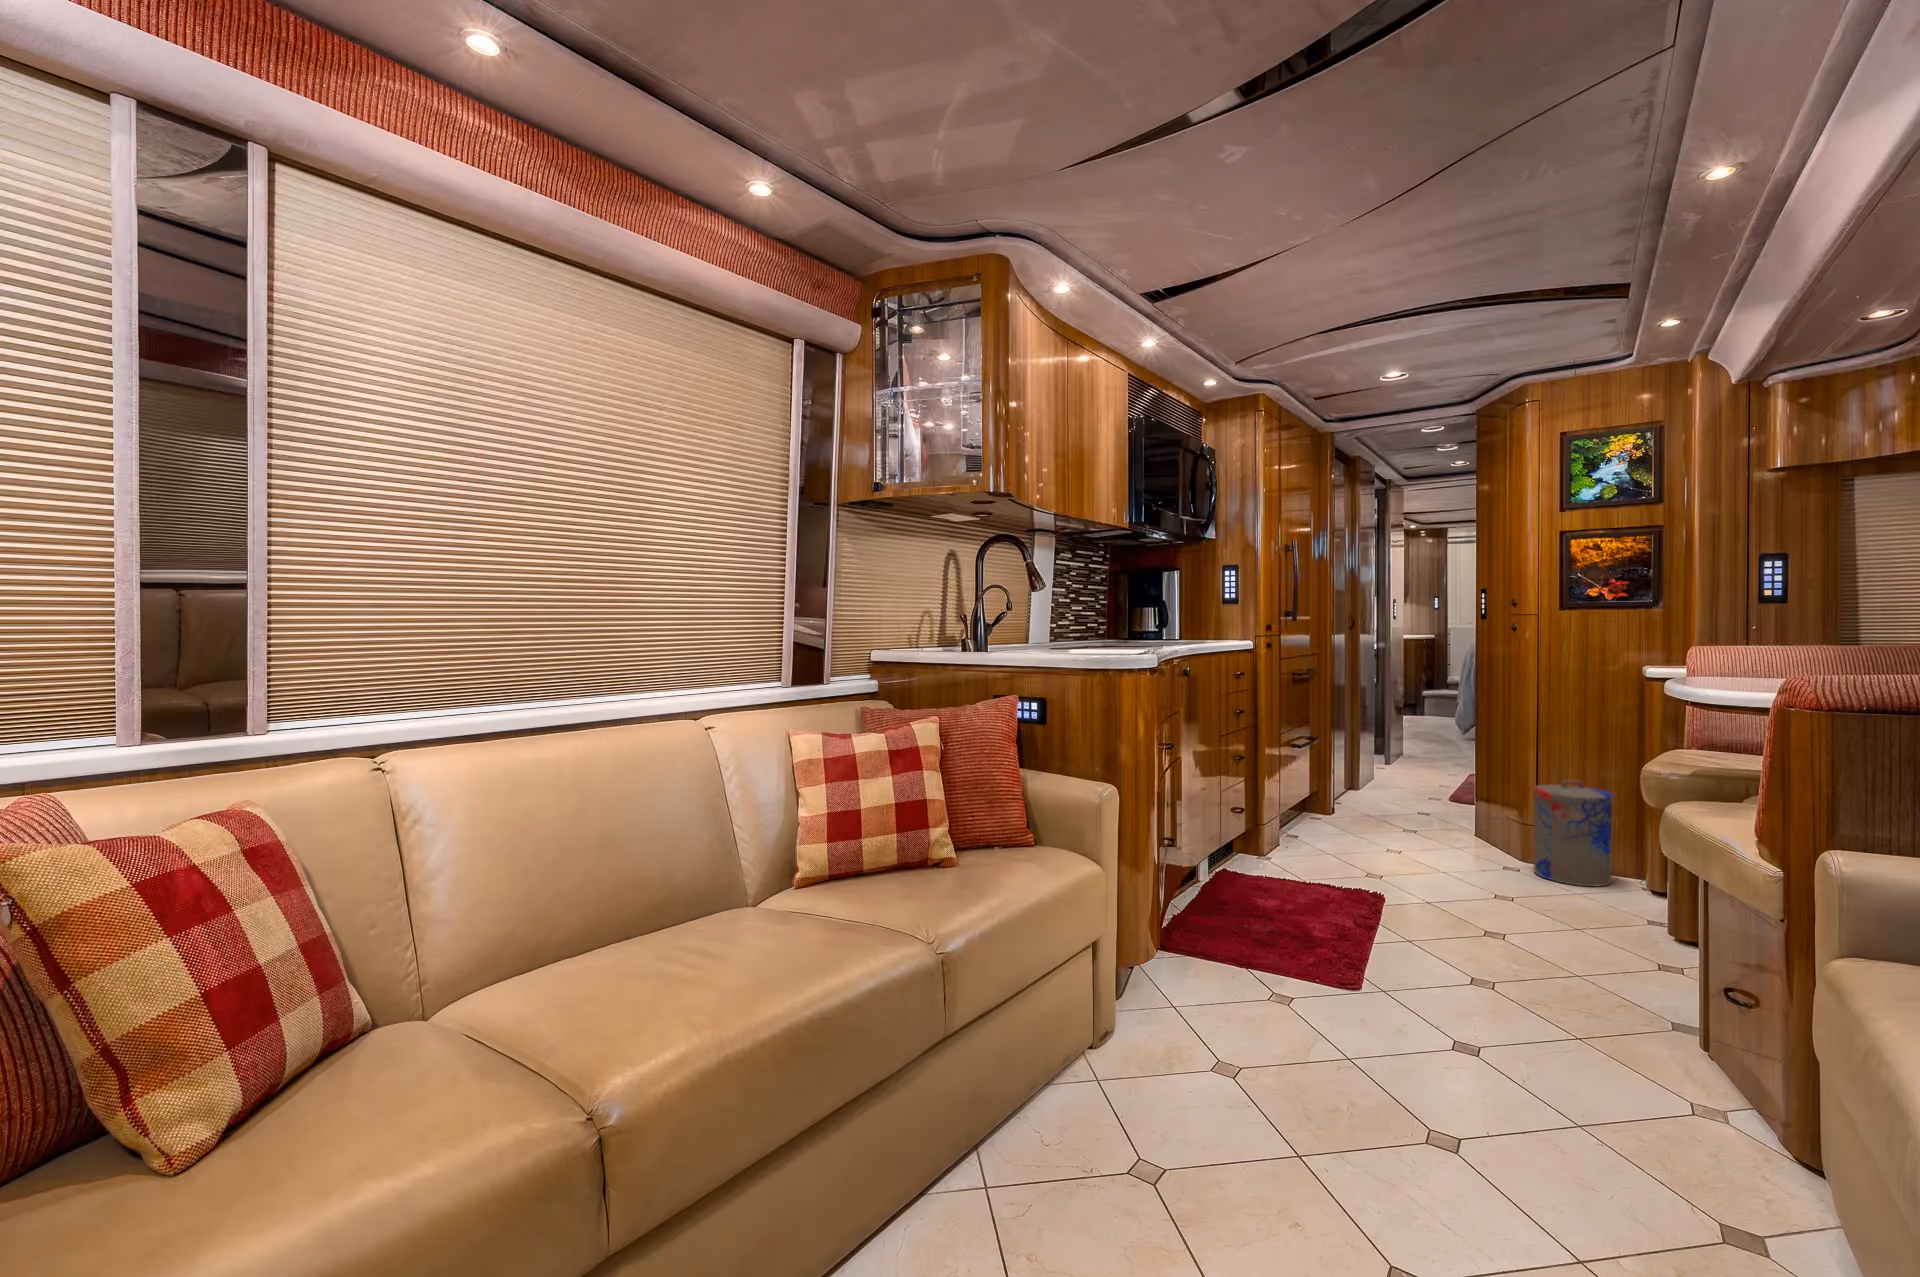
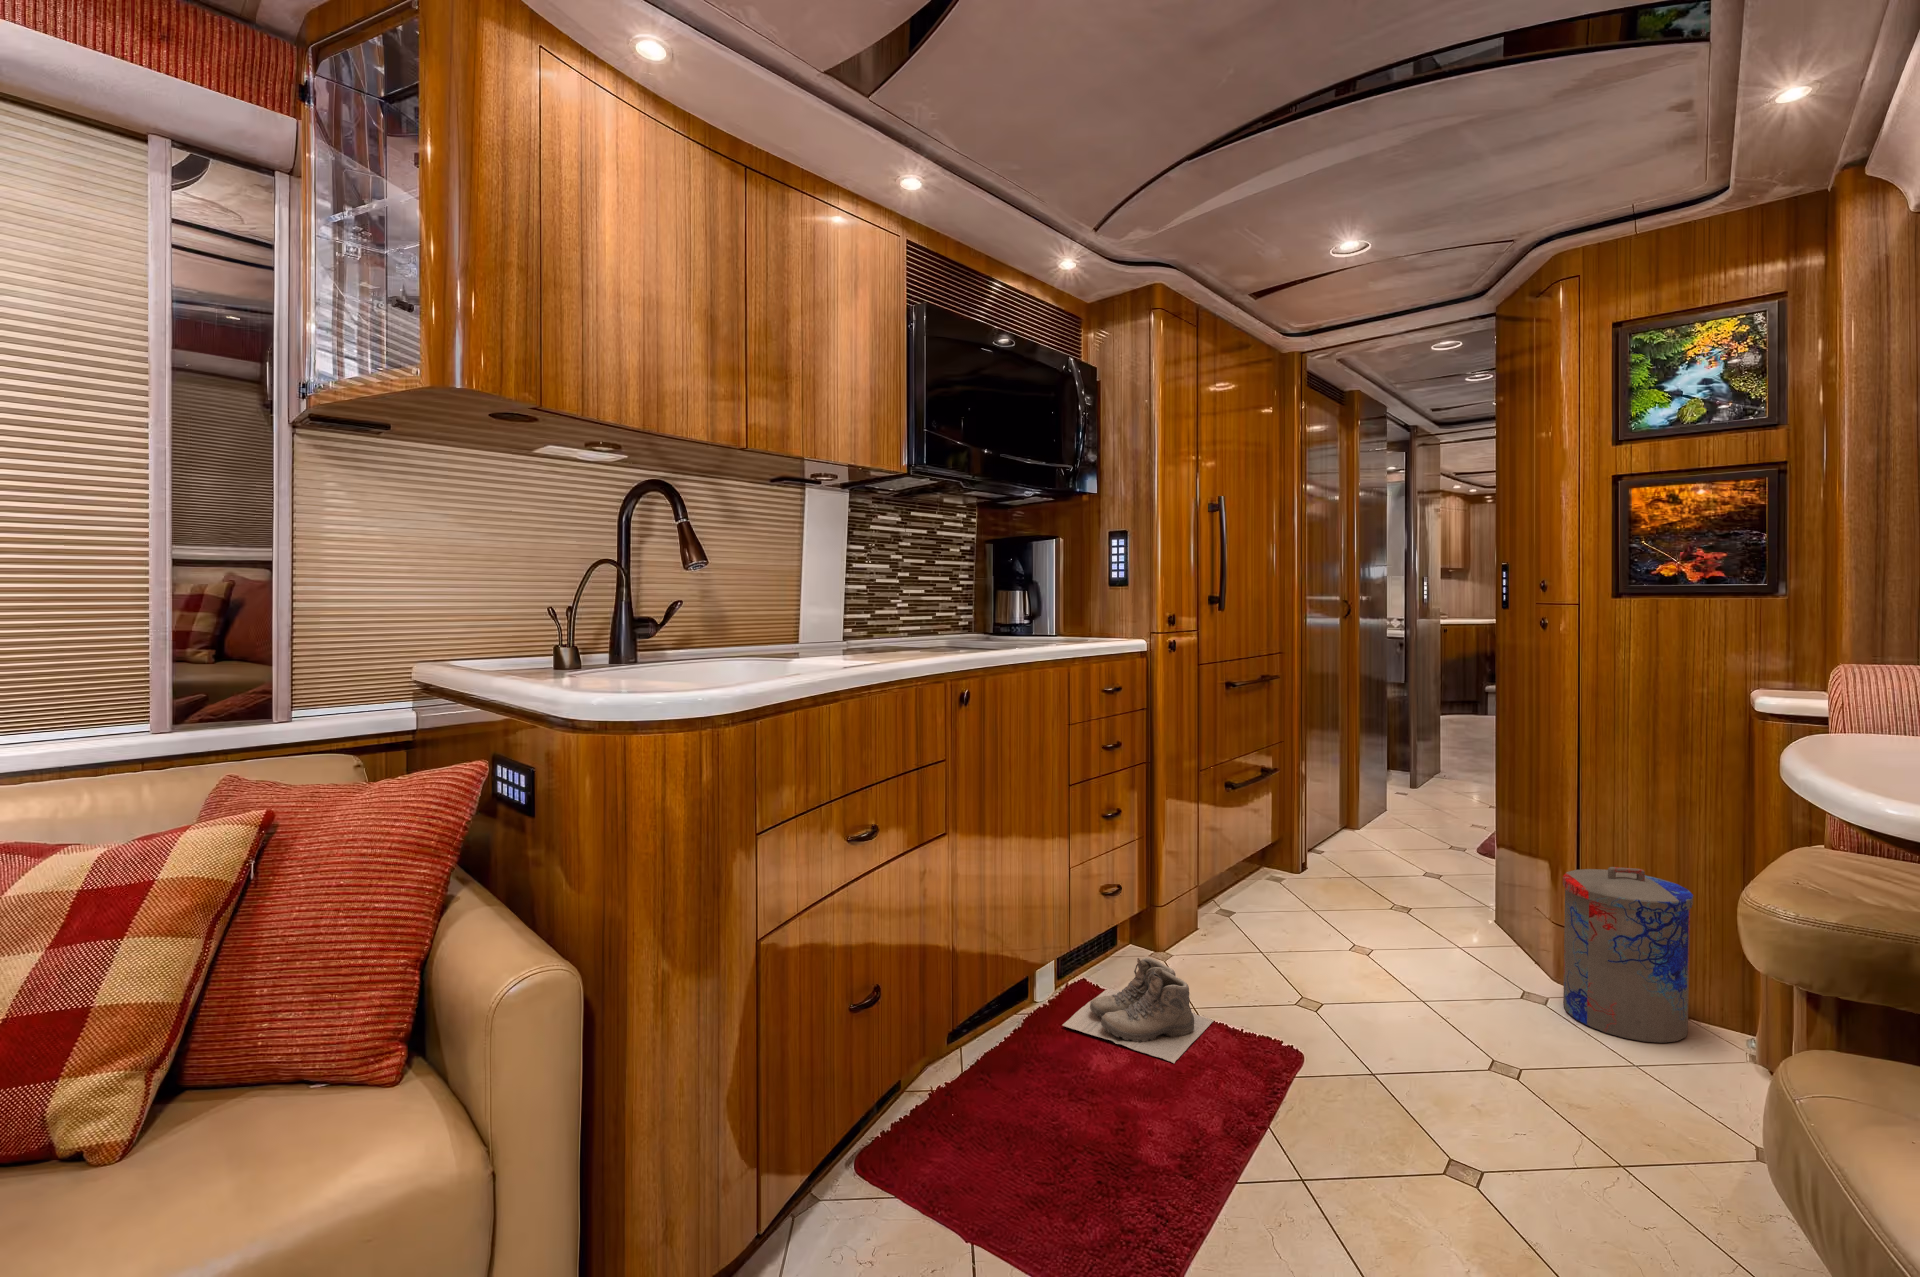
boots: none [1226,844,1321,903] -> present [1062,957,1214,1063]

